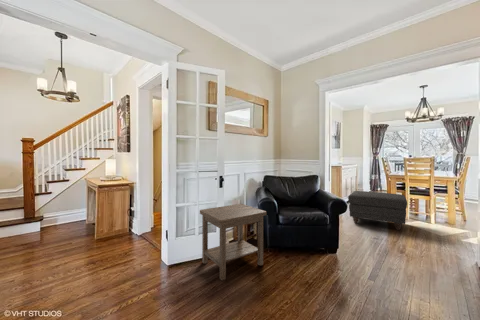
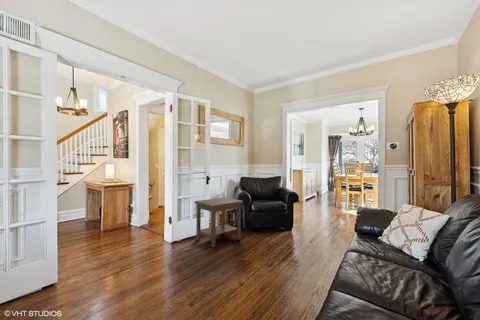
ottoman: present [348,191,407,230] -> none [305,189,346,217]

